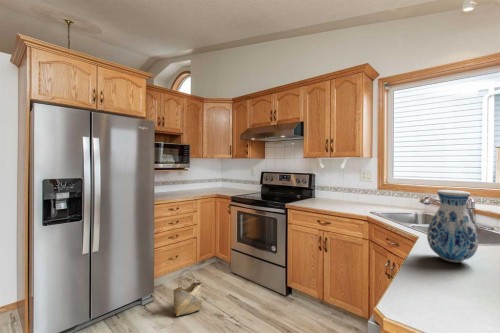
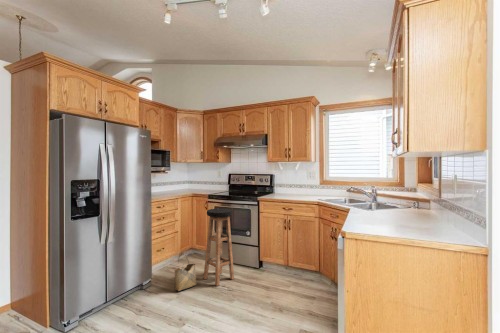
vase: present [427,190,478,262] -> none [358,178,381,216]
bar stool: none [214,216,250,316] -> present [204,208,234,286]

